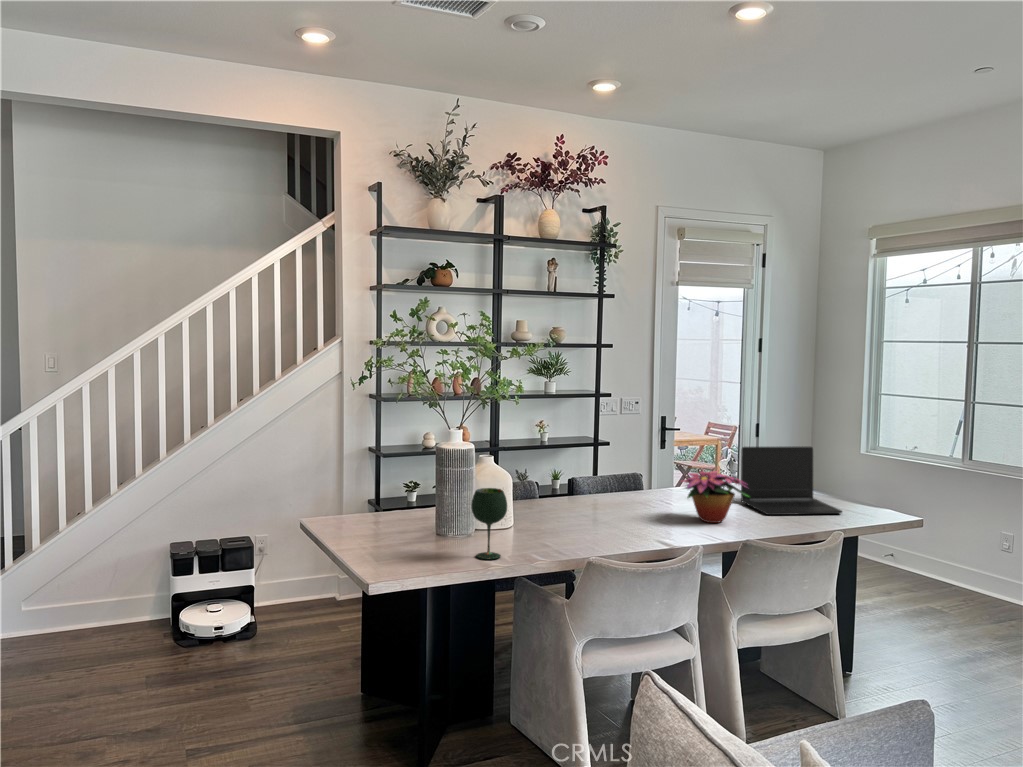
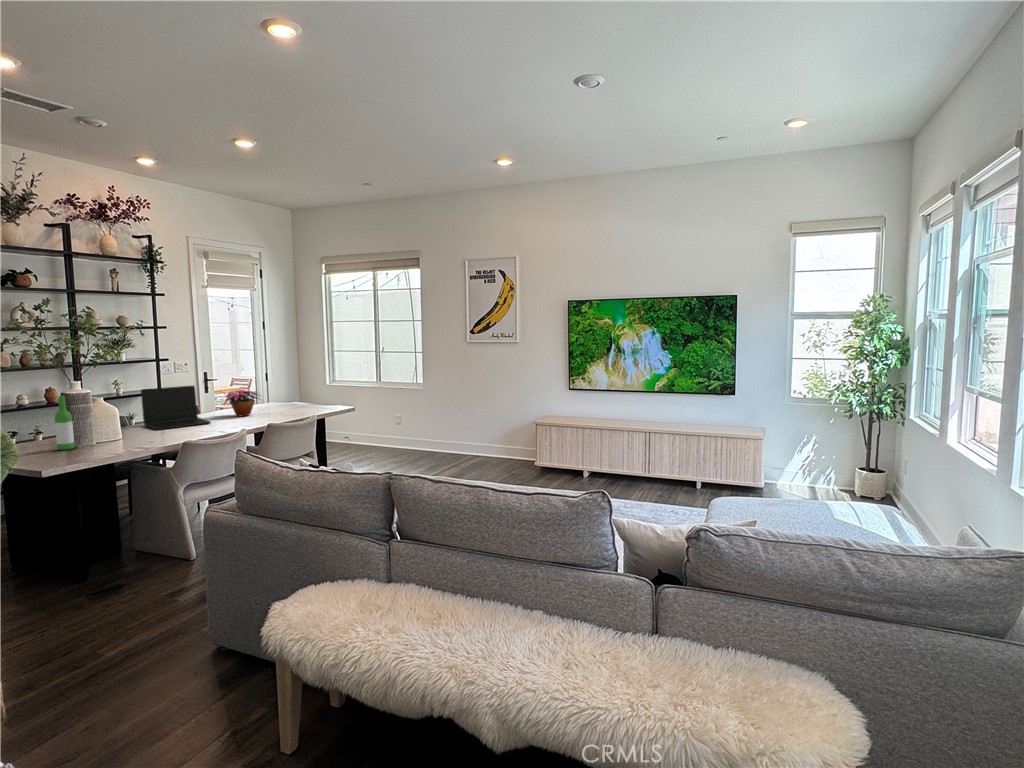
laptop: present [741,446,842,515] -> present [141,386,210,430]
wine bottle: none [403,468,428,563] -> present [55,396,74,450]
wine glass: present [471,488,507,559] -> none [100,404,124,443]

